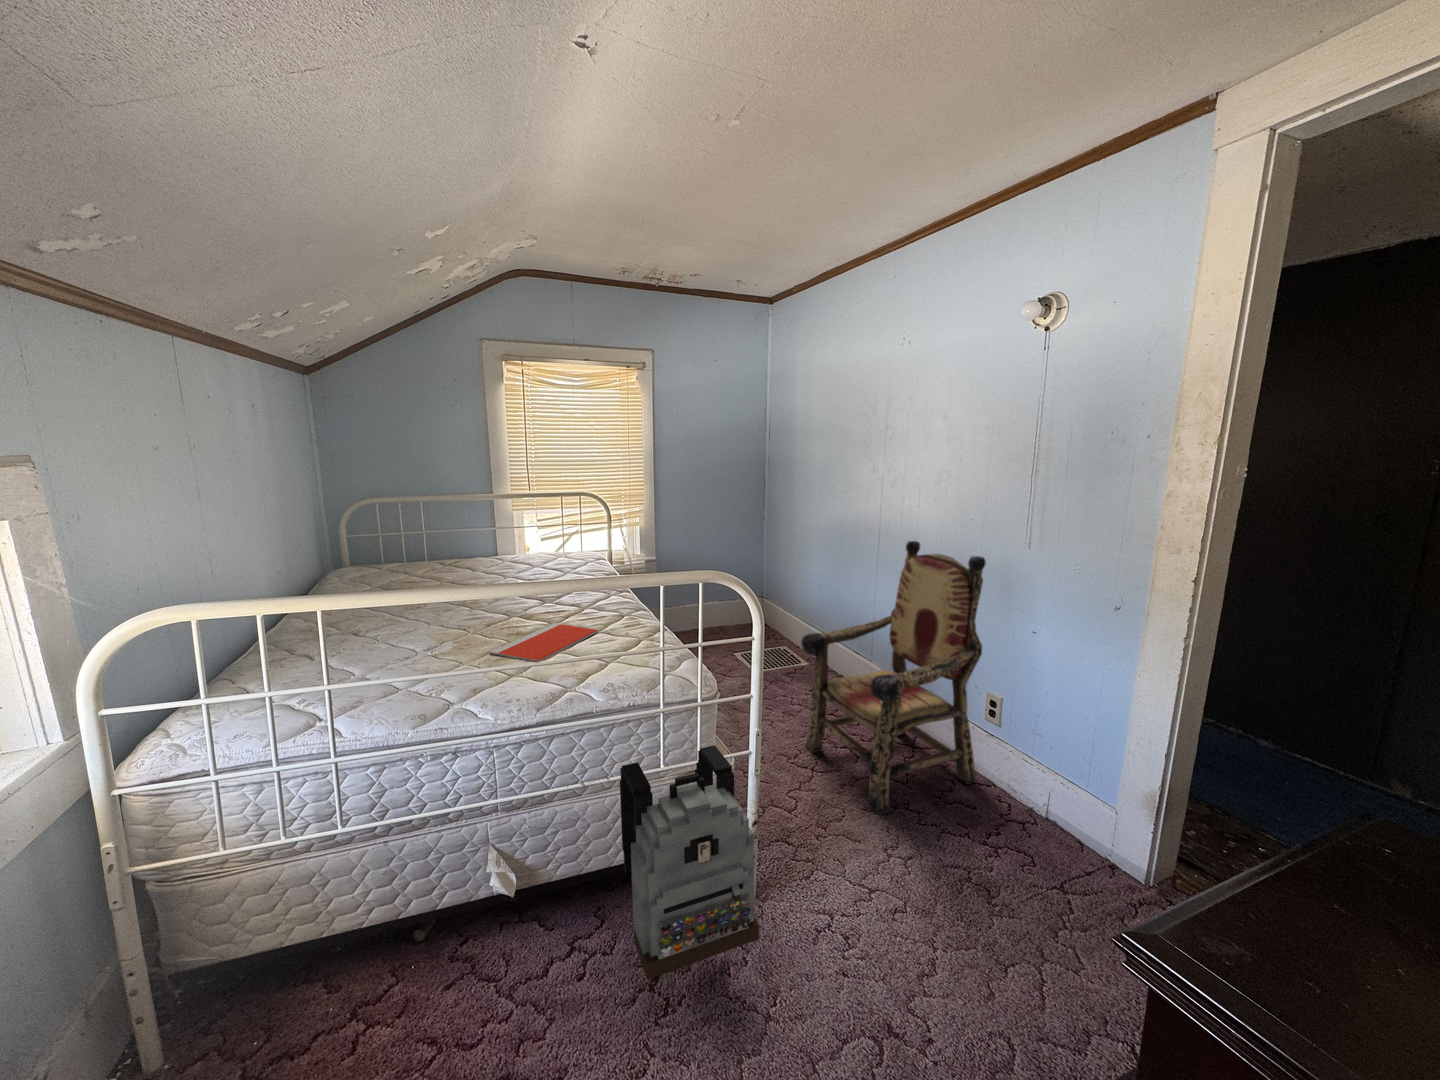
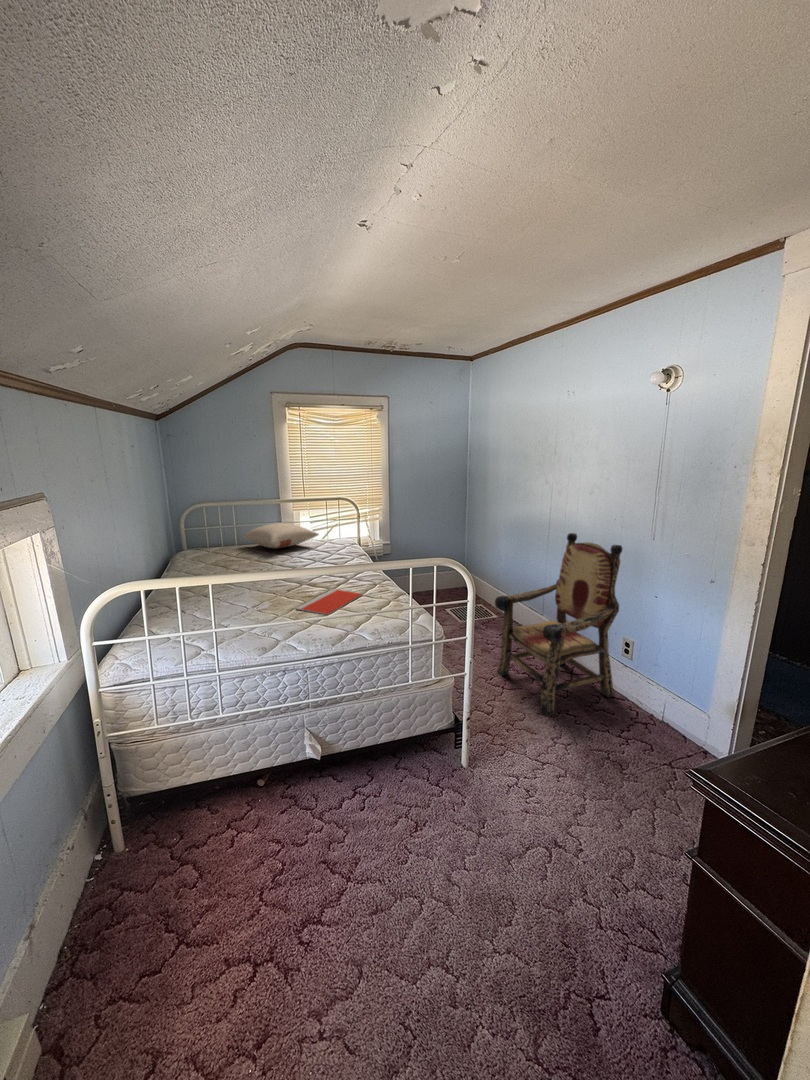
pillow: none [433,528,547,565] -> present [243,523,319,549]
backpack: present [620,745,759,980] -> none [385,669,474,812]

